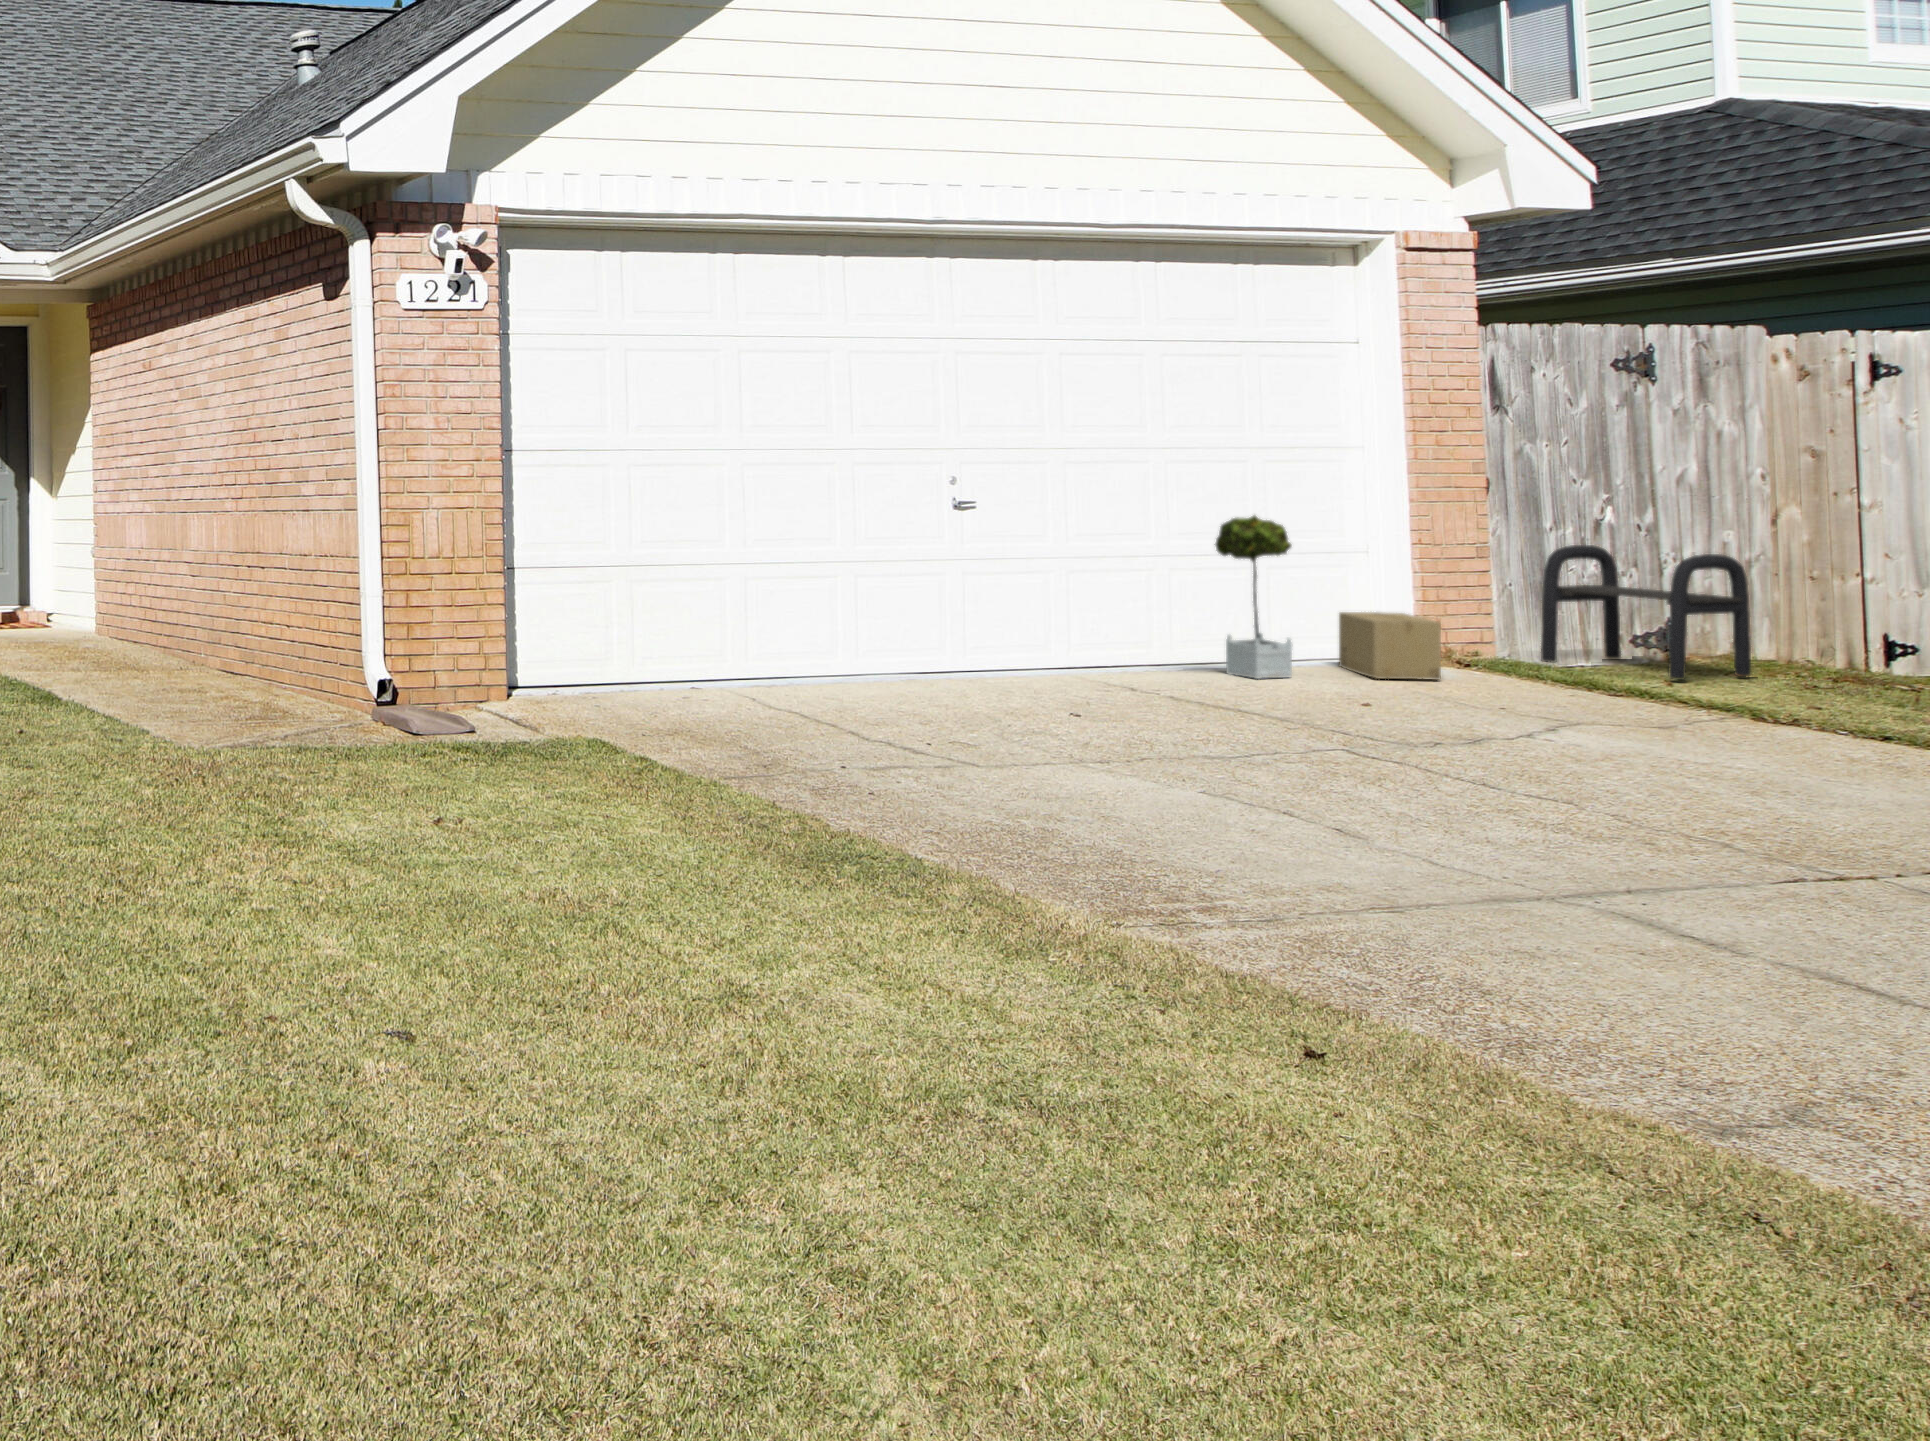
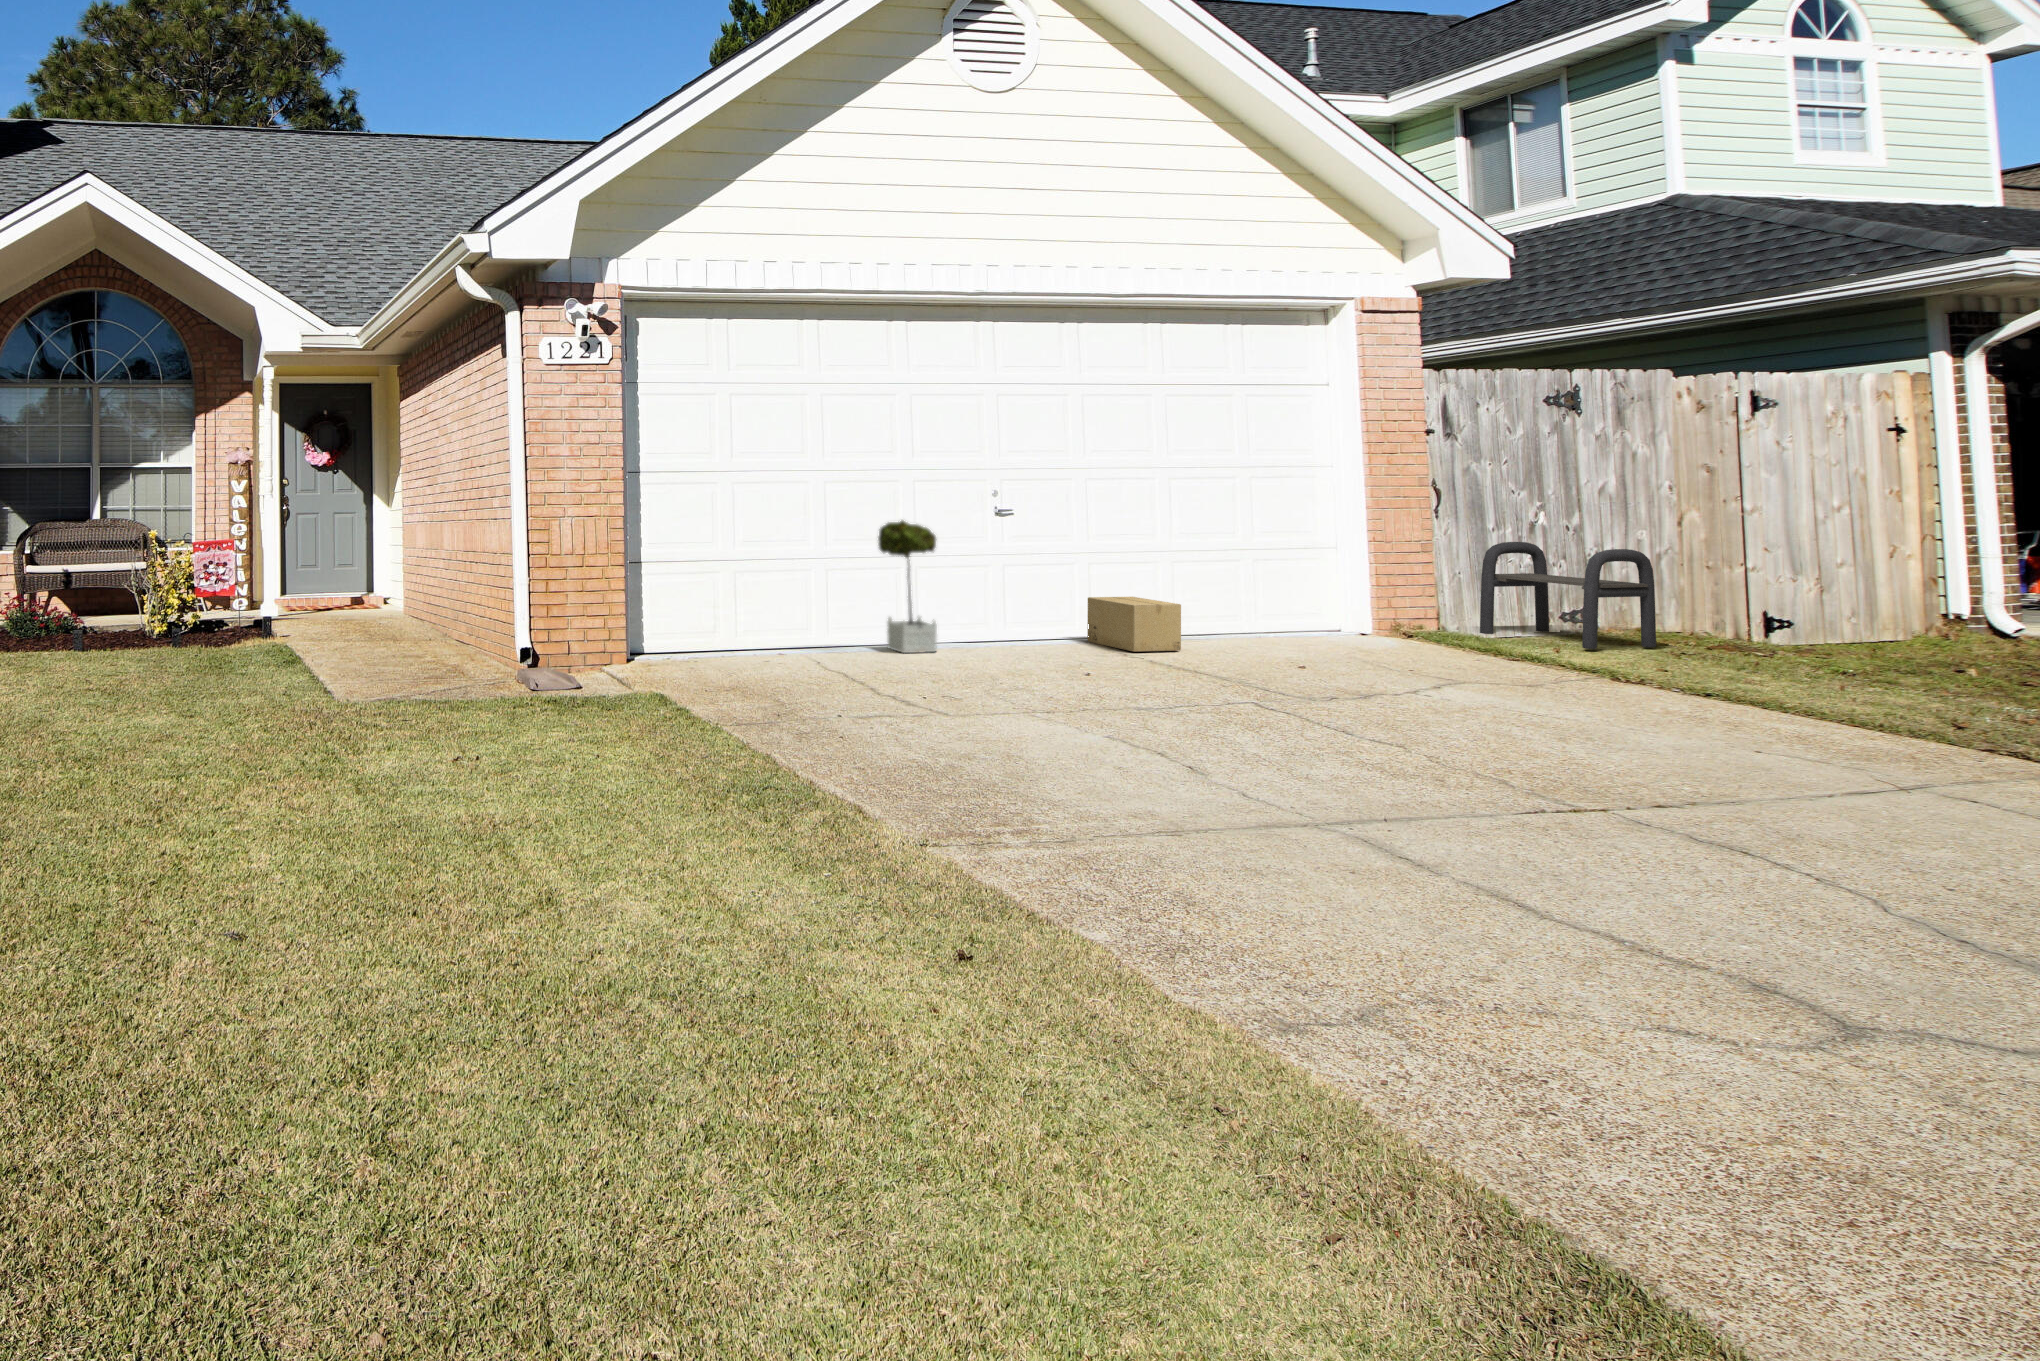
potted tree: present [1215,515,1292,679] -> present [878,520,937,653]
cardboard box: present [1339,612,1441,680] -> present [1087,597,1181,652]

